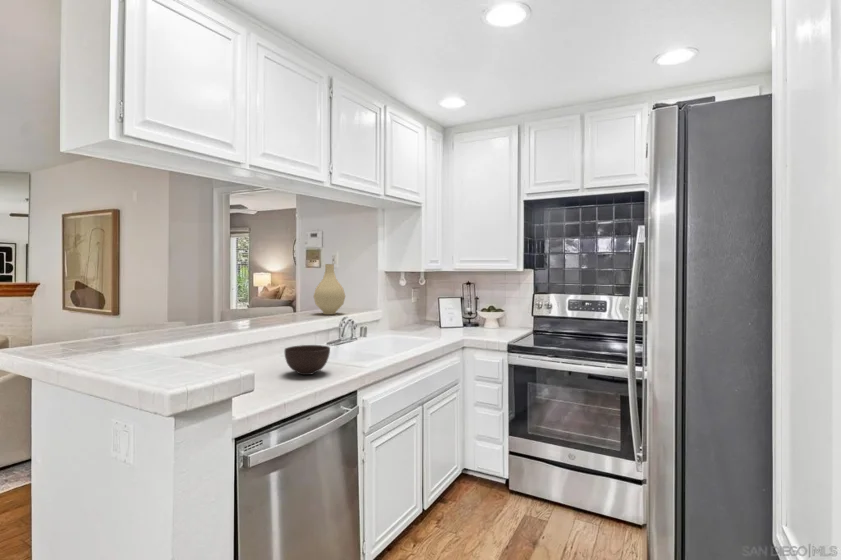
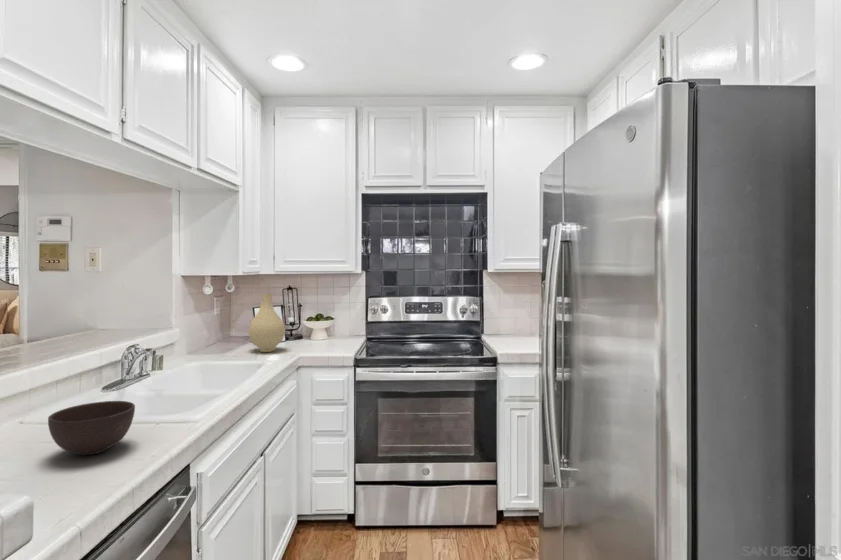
vase: present [314,264,345,314] -> present [248,294,285,352]

